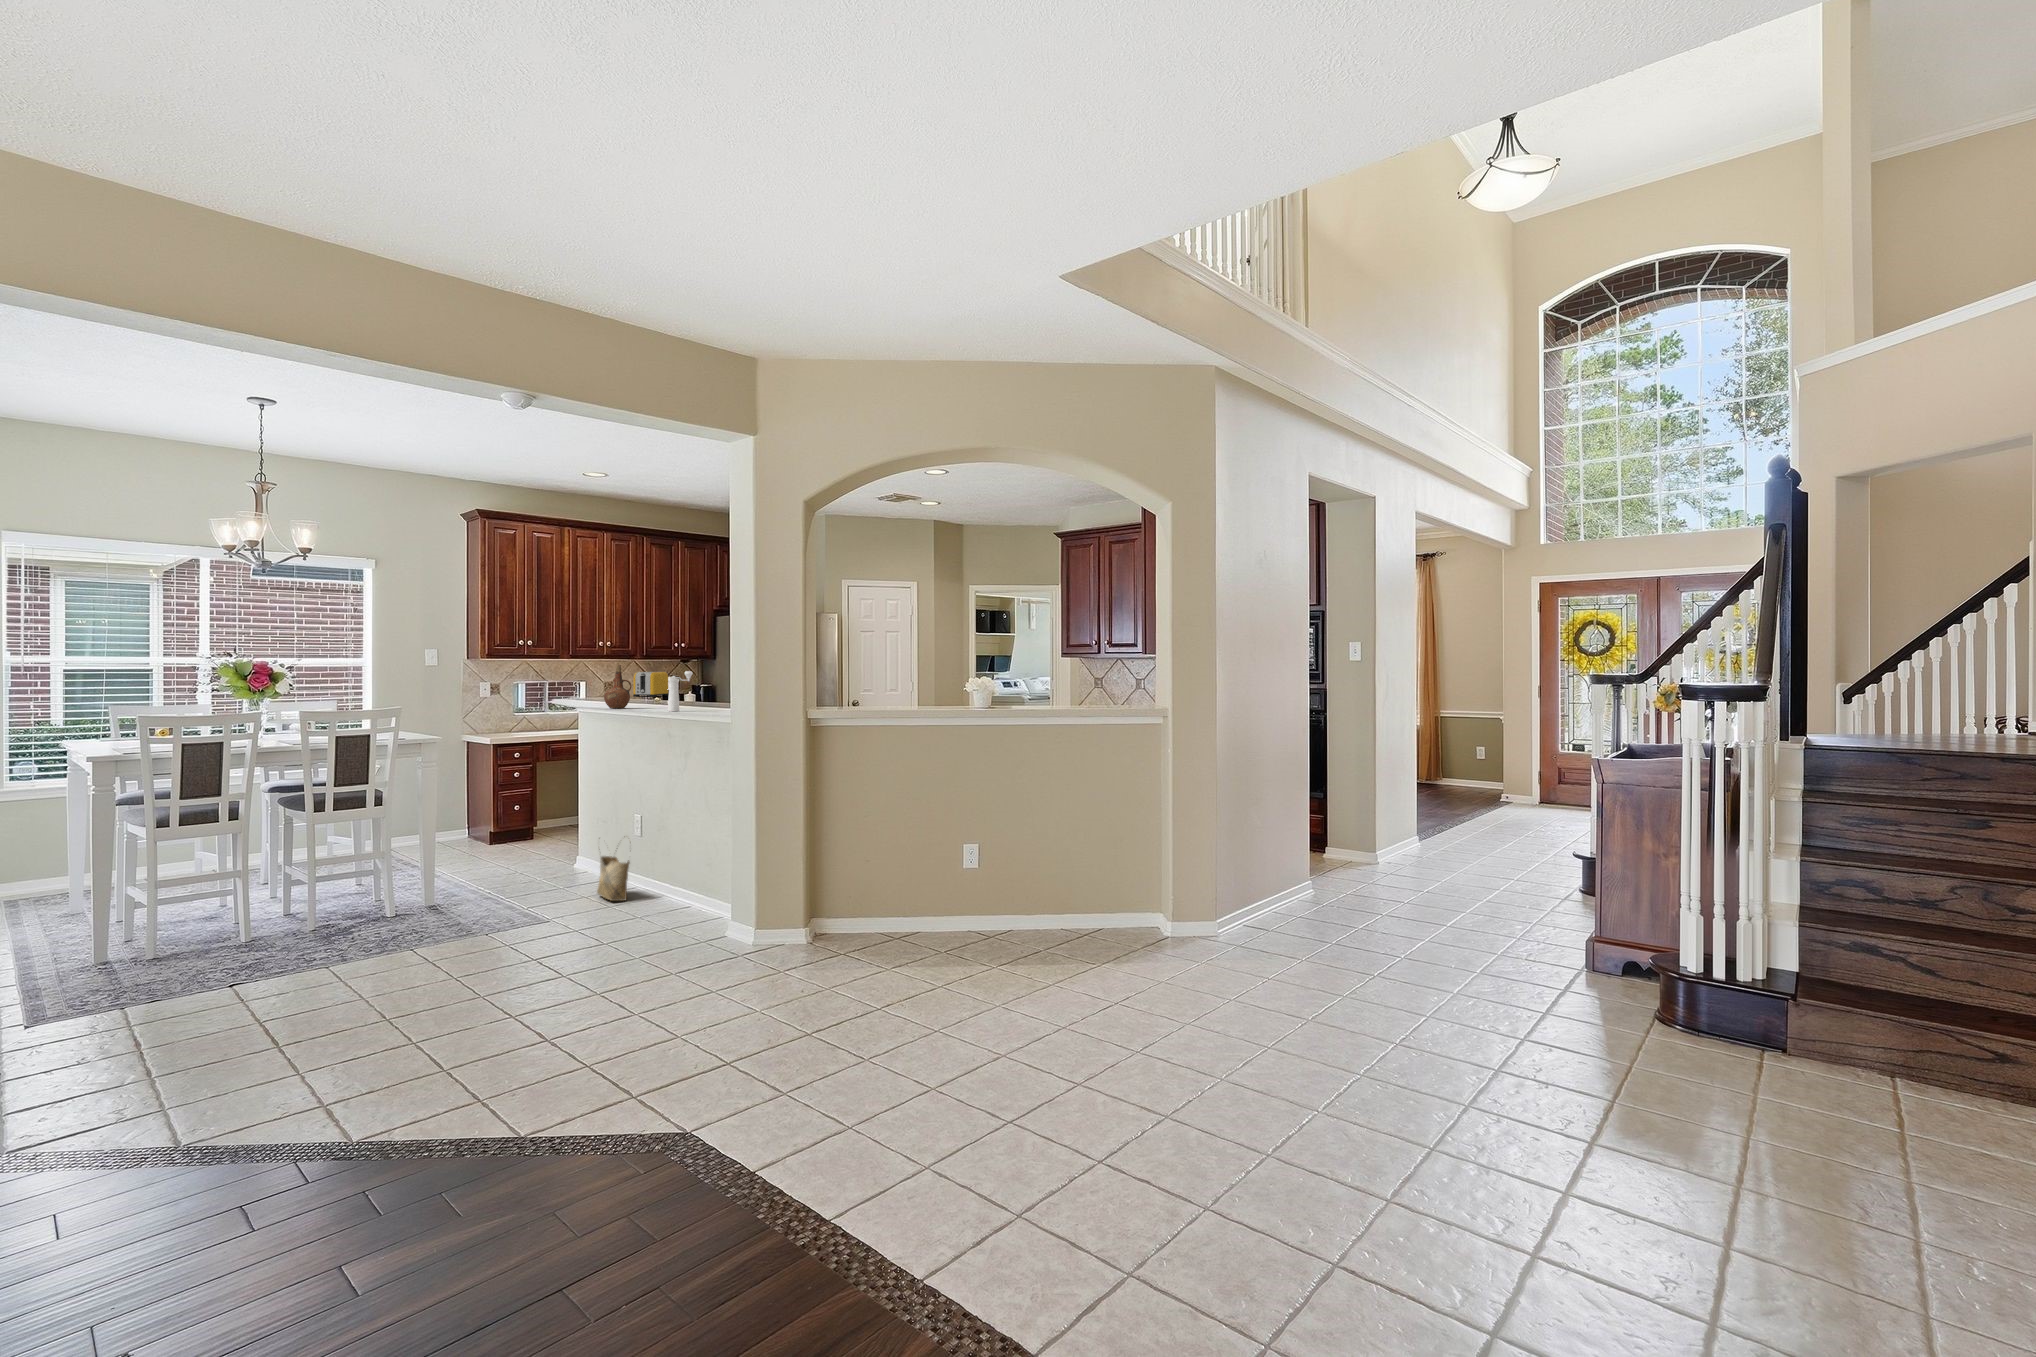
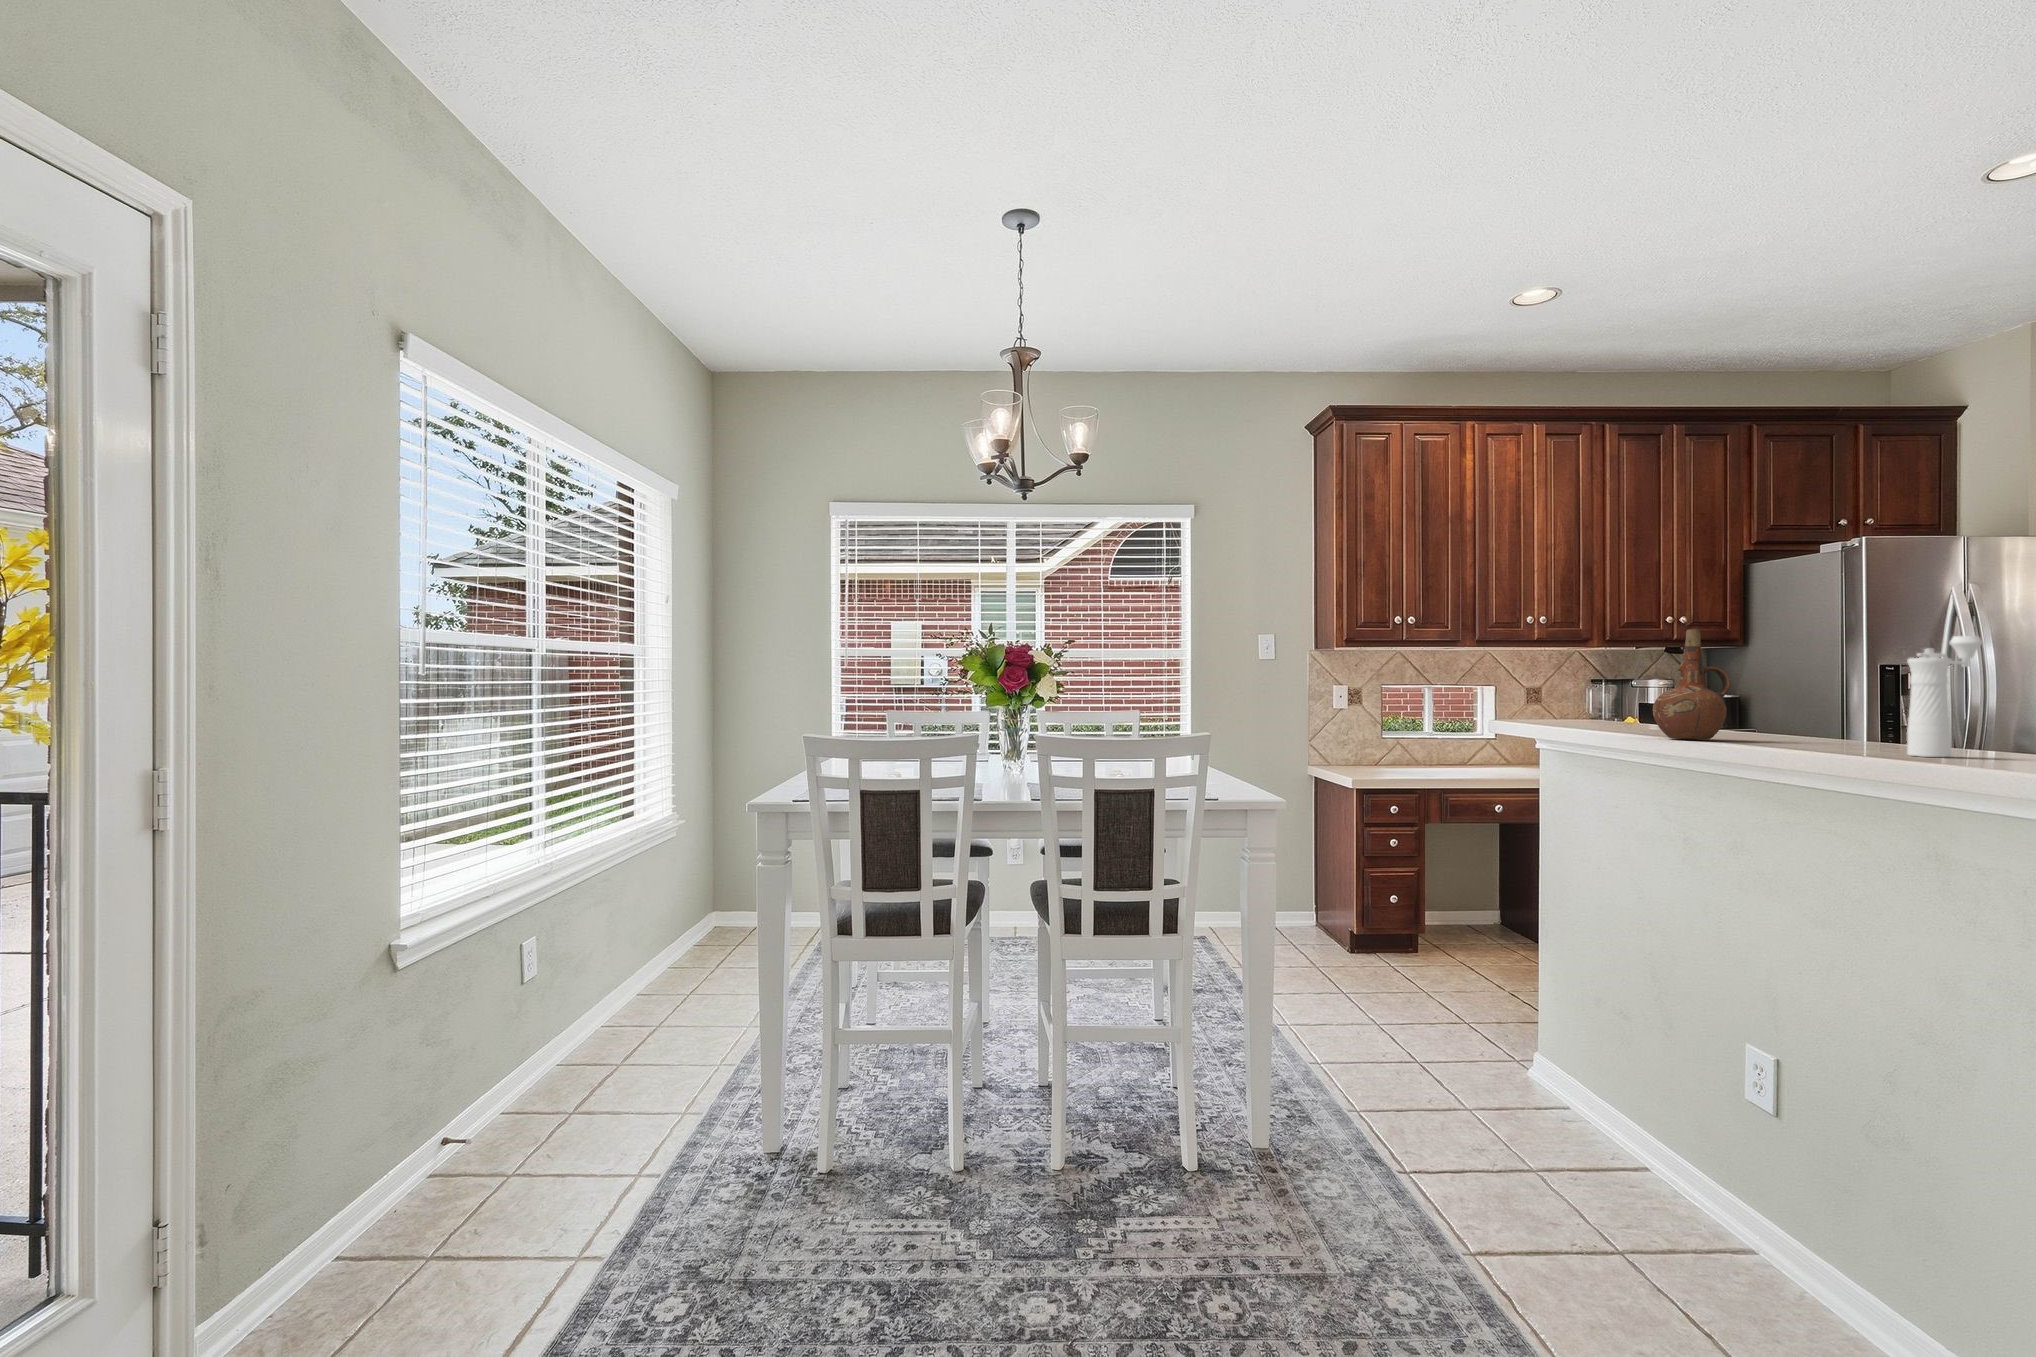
toaster: present [633,672,668,697] -> none [1580,670,1643,715]
woven basket: present [597,856,630,901] -> none [1643,1076,1761,1275]

